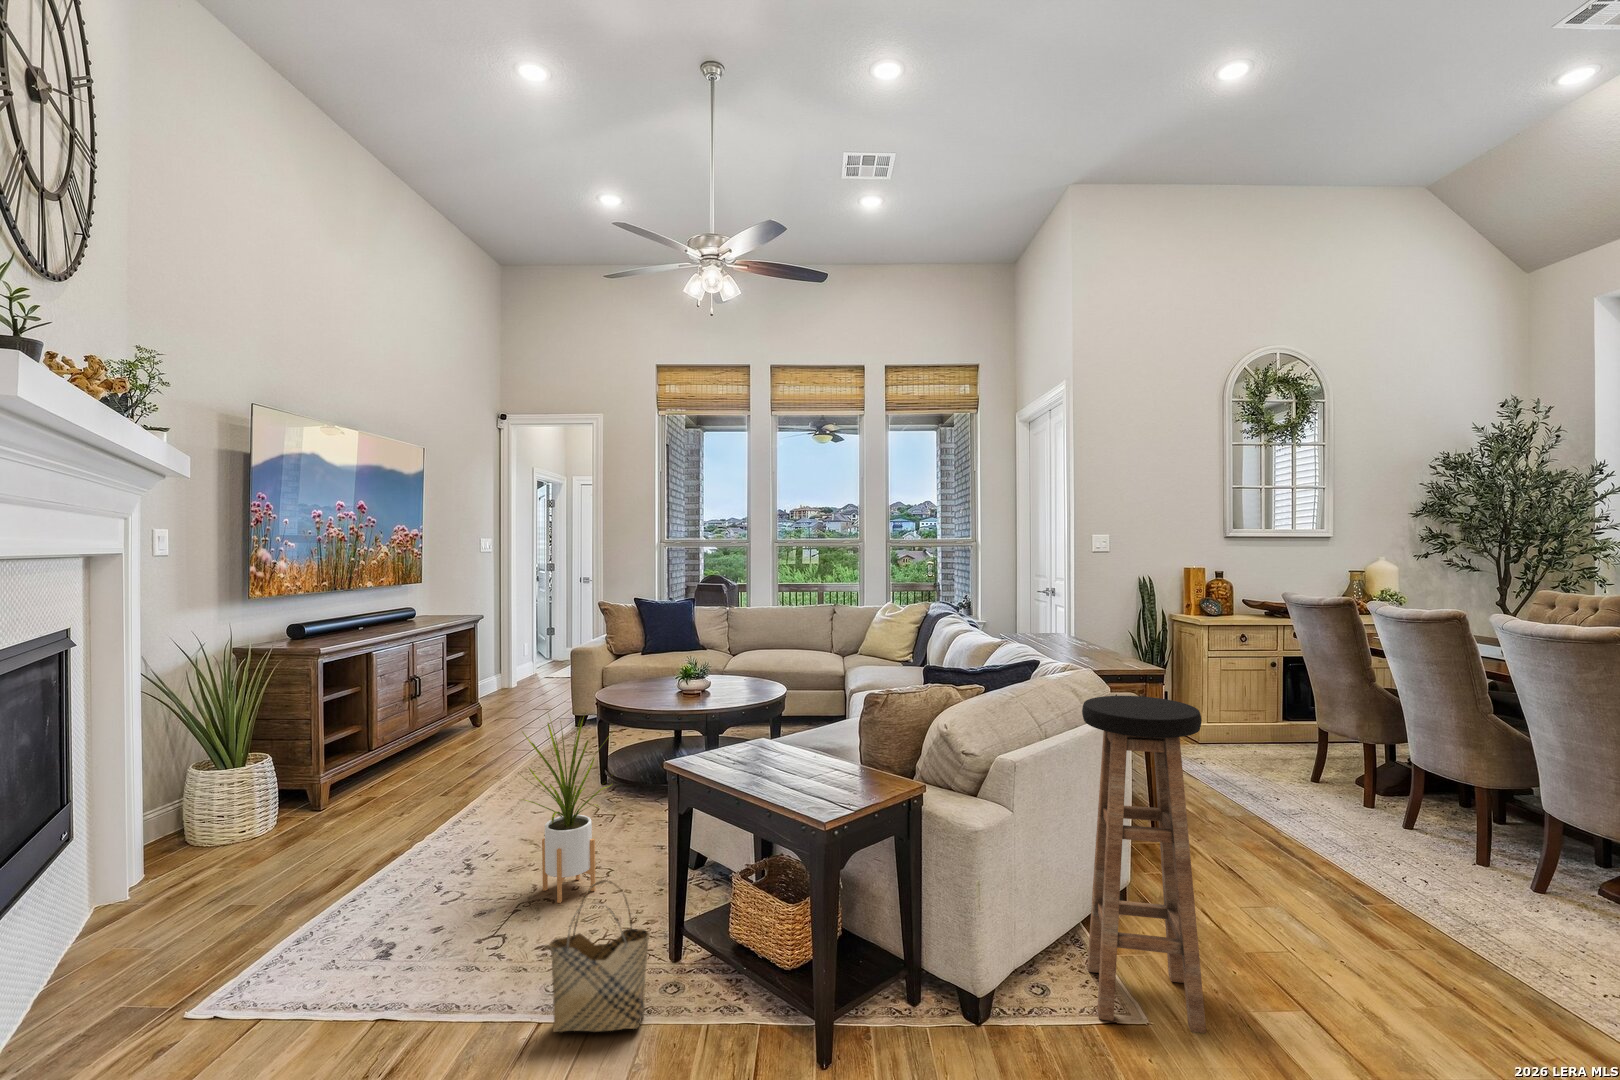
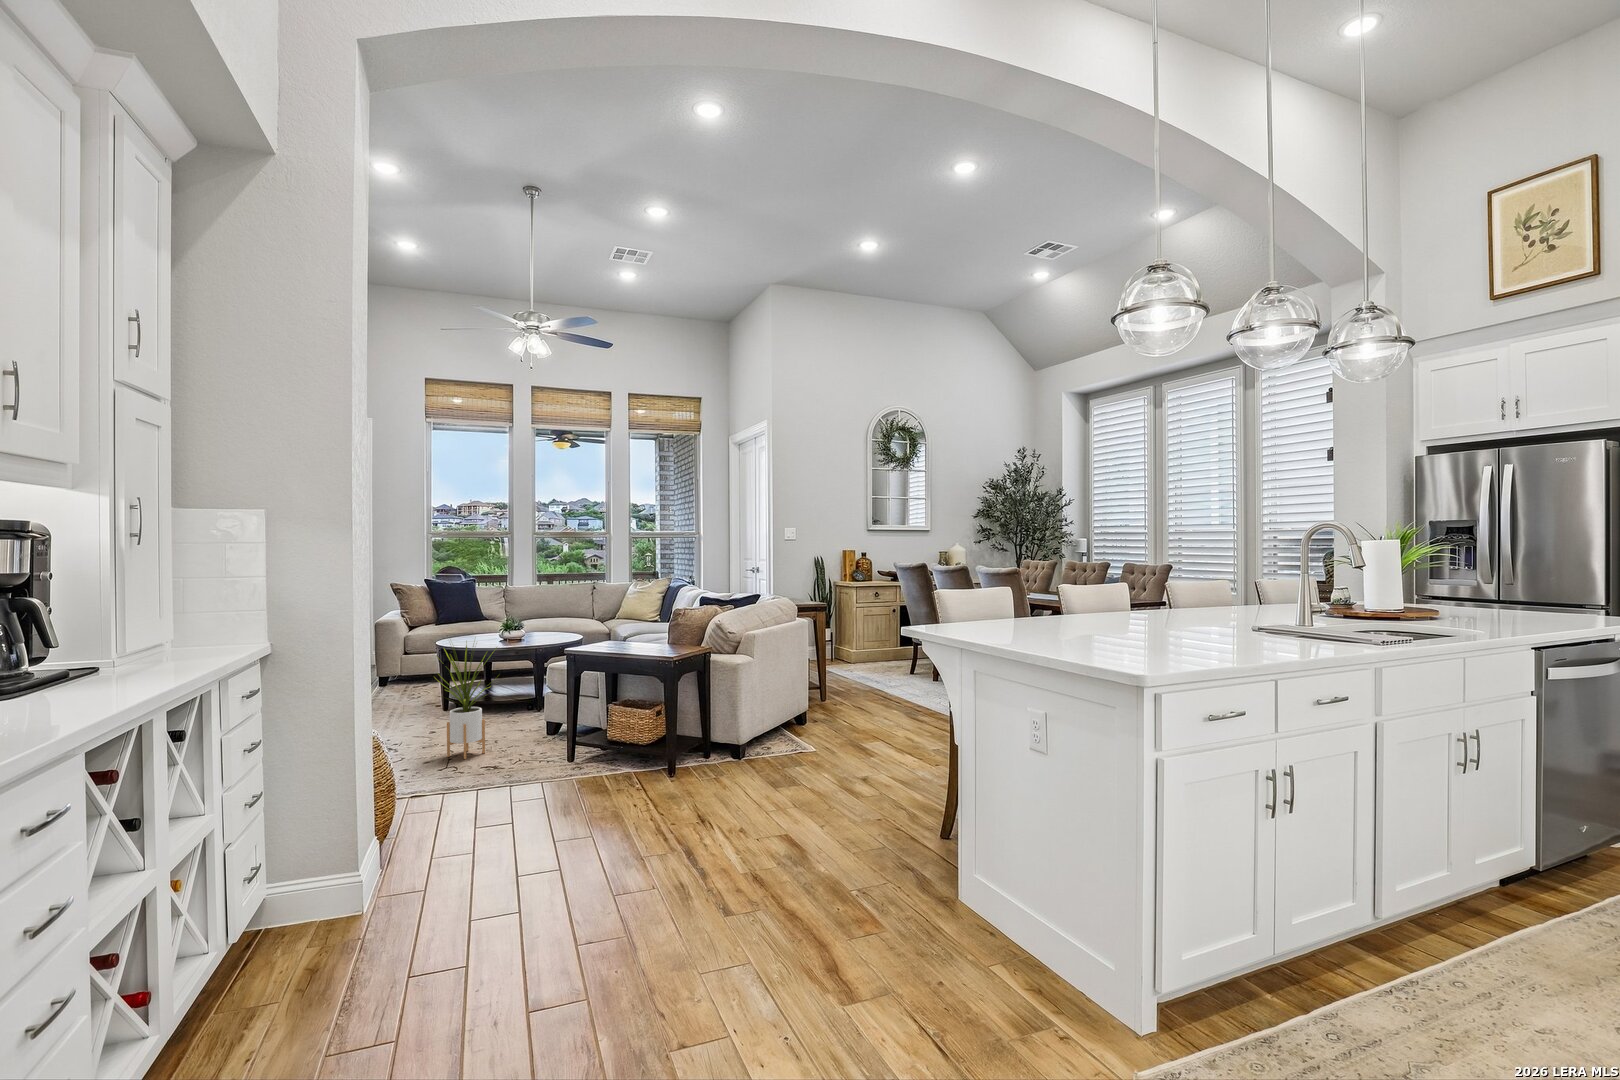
bar stool: present [1082,696,1206,1033] -> none [786,603,841,755]
woven basket: present [549,880,649,1032] -> none [510,711,565,789]

